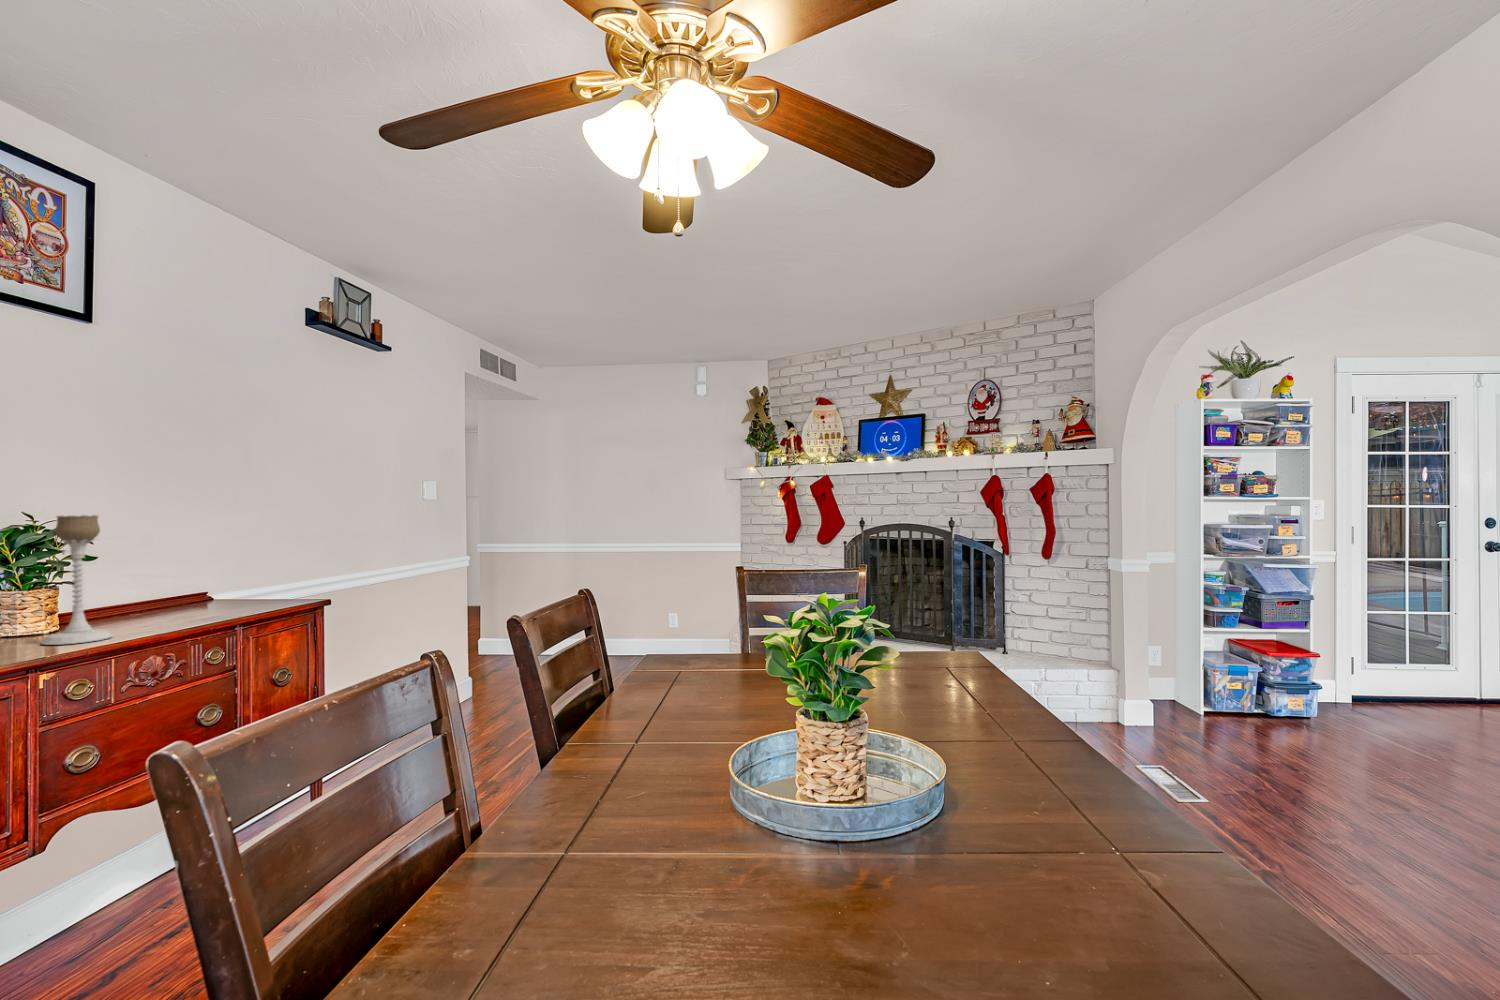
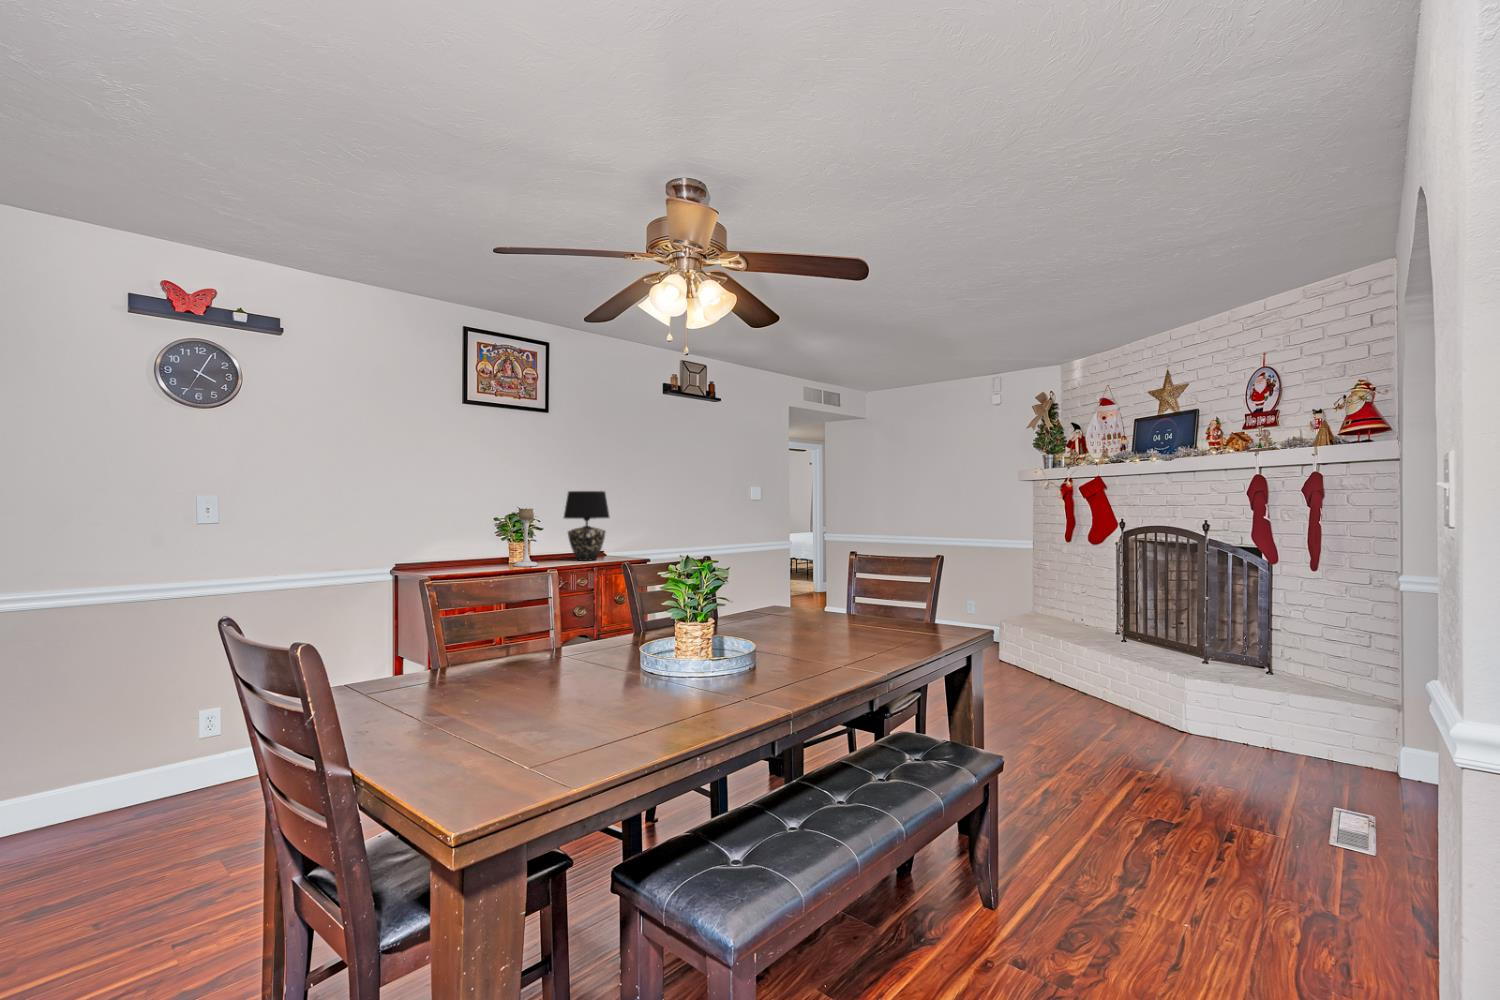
table lamp: none [139,481,250,614] -> present [564,491,609,561]

